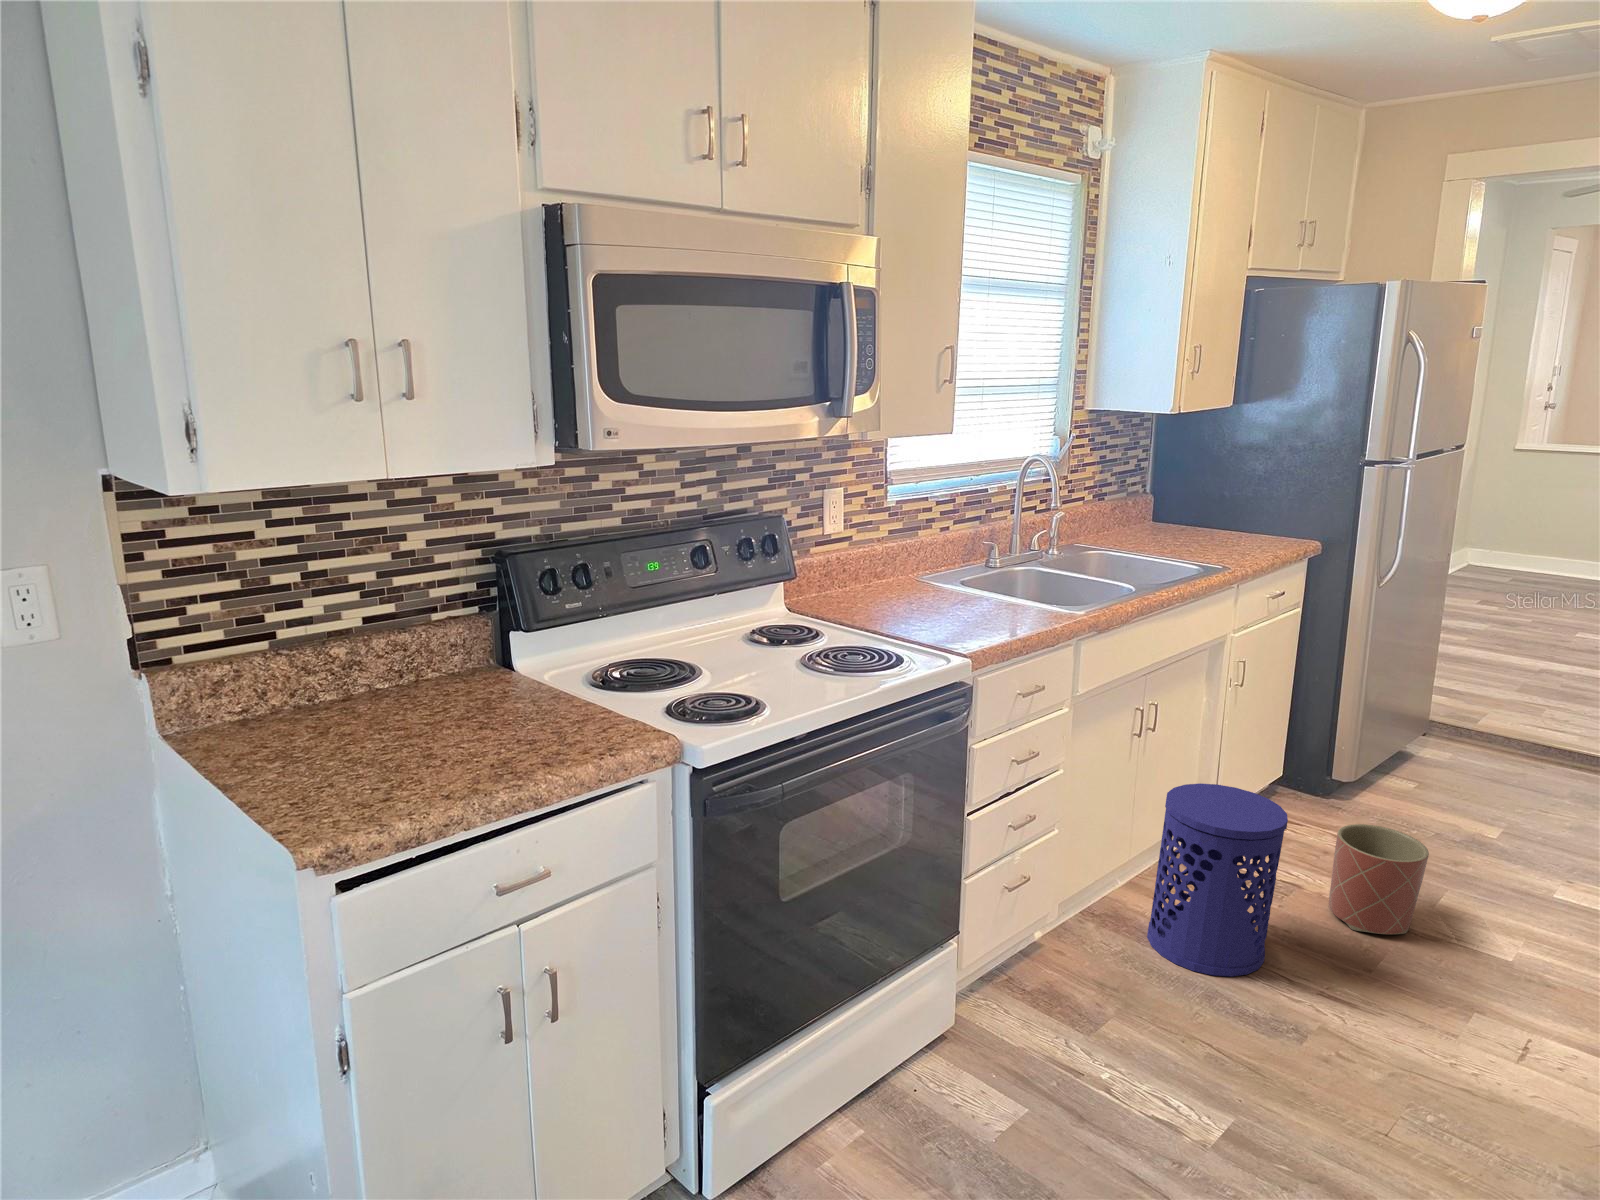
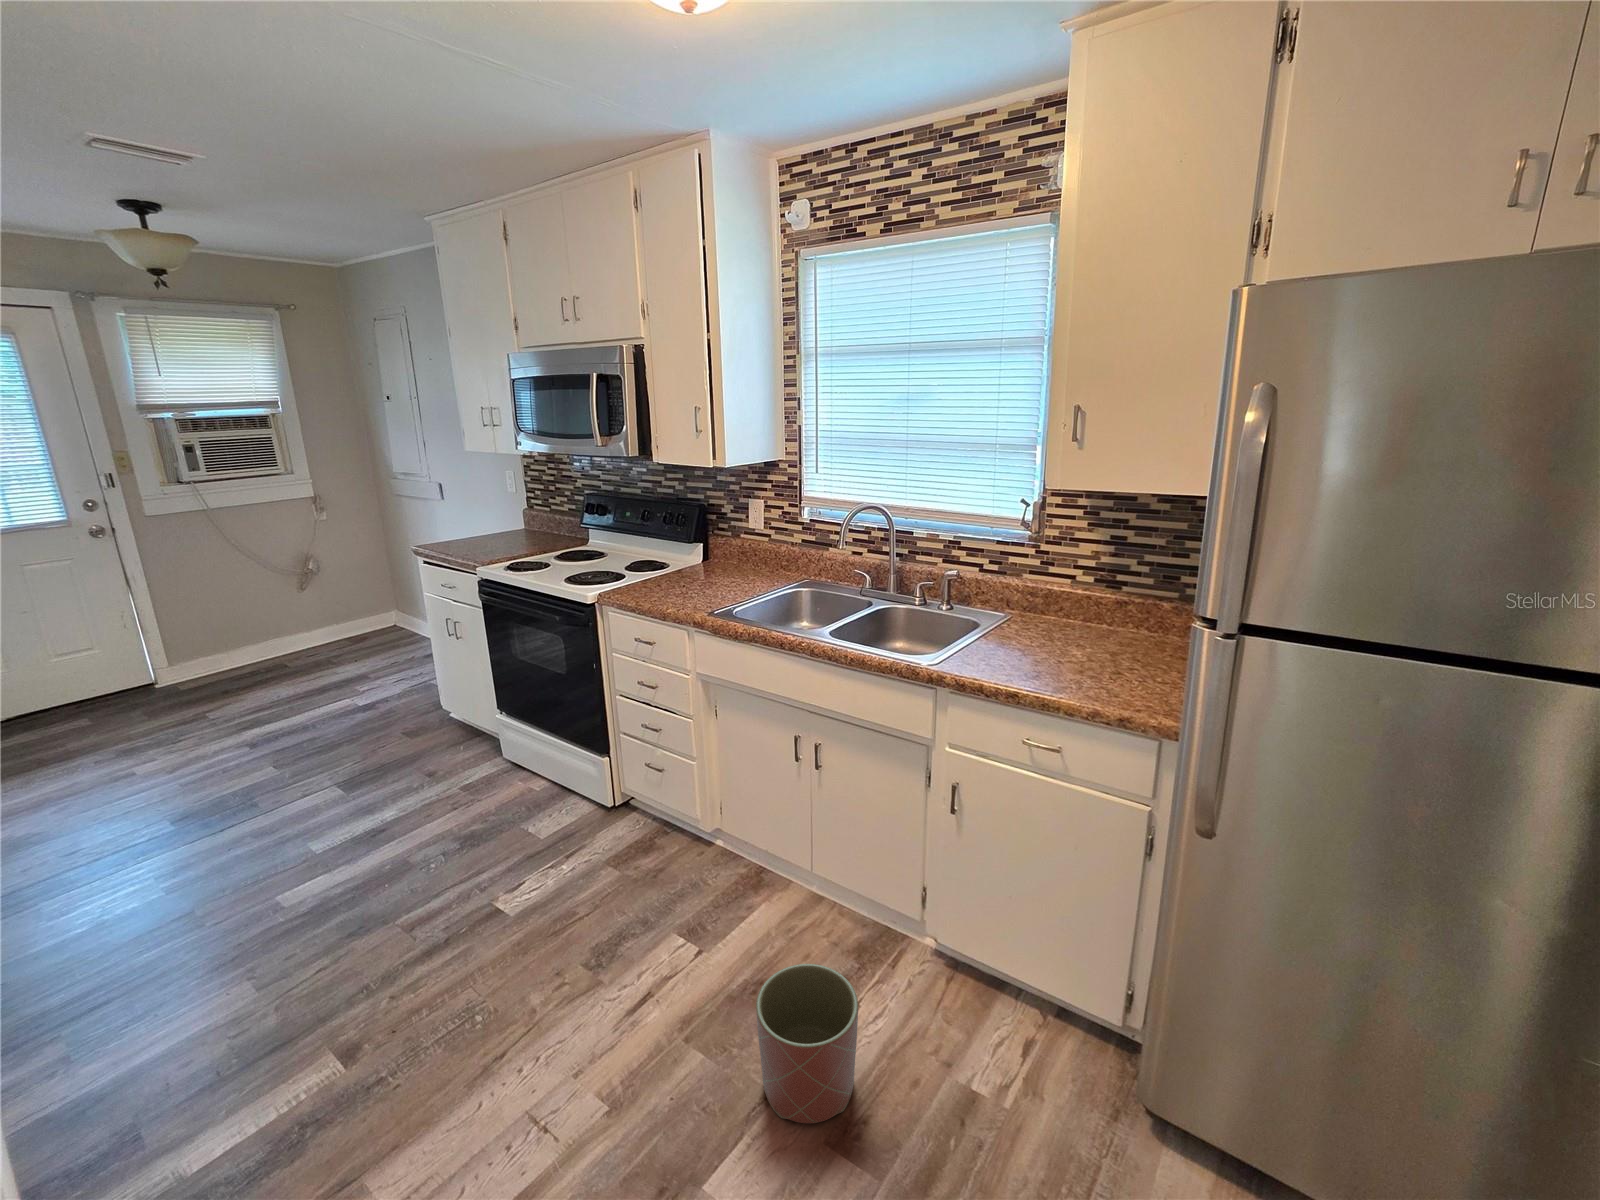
waste bin: present [1147,783,1288,976] -> none [665,784,770,967]

